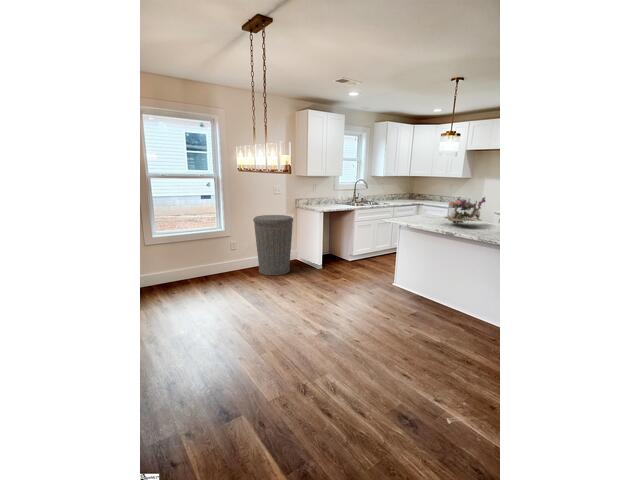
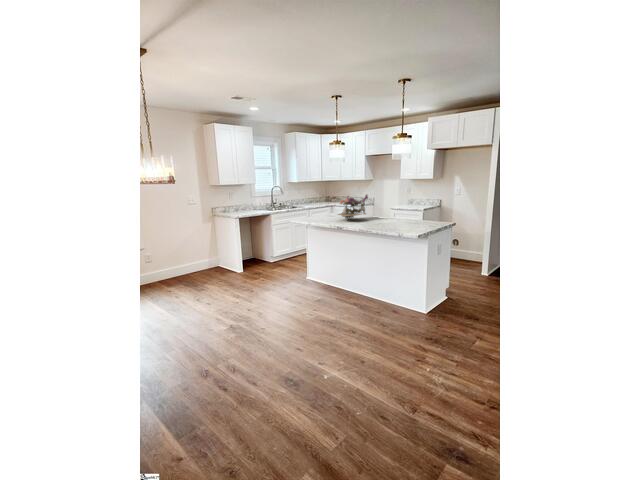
trash can: present [253,215,293,275] -> none [168,225,211,284]

